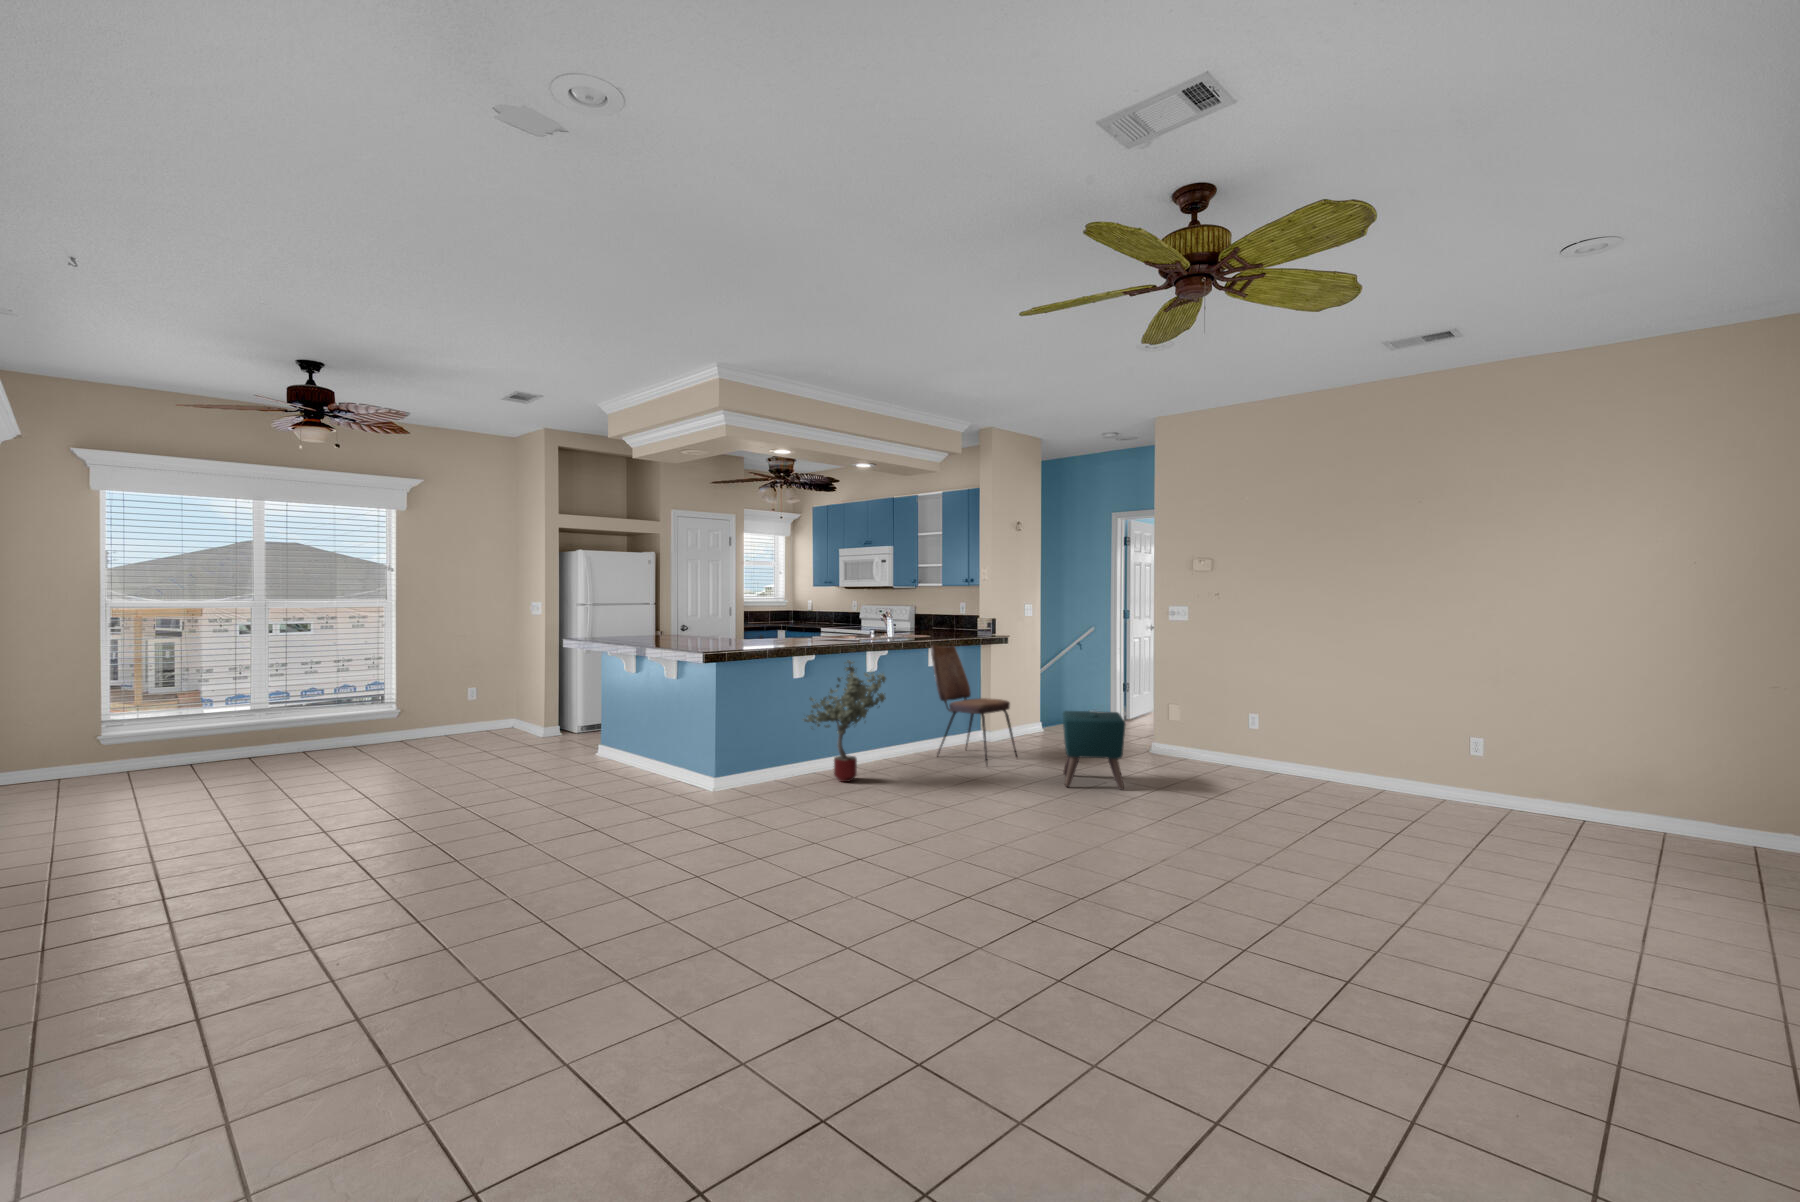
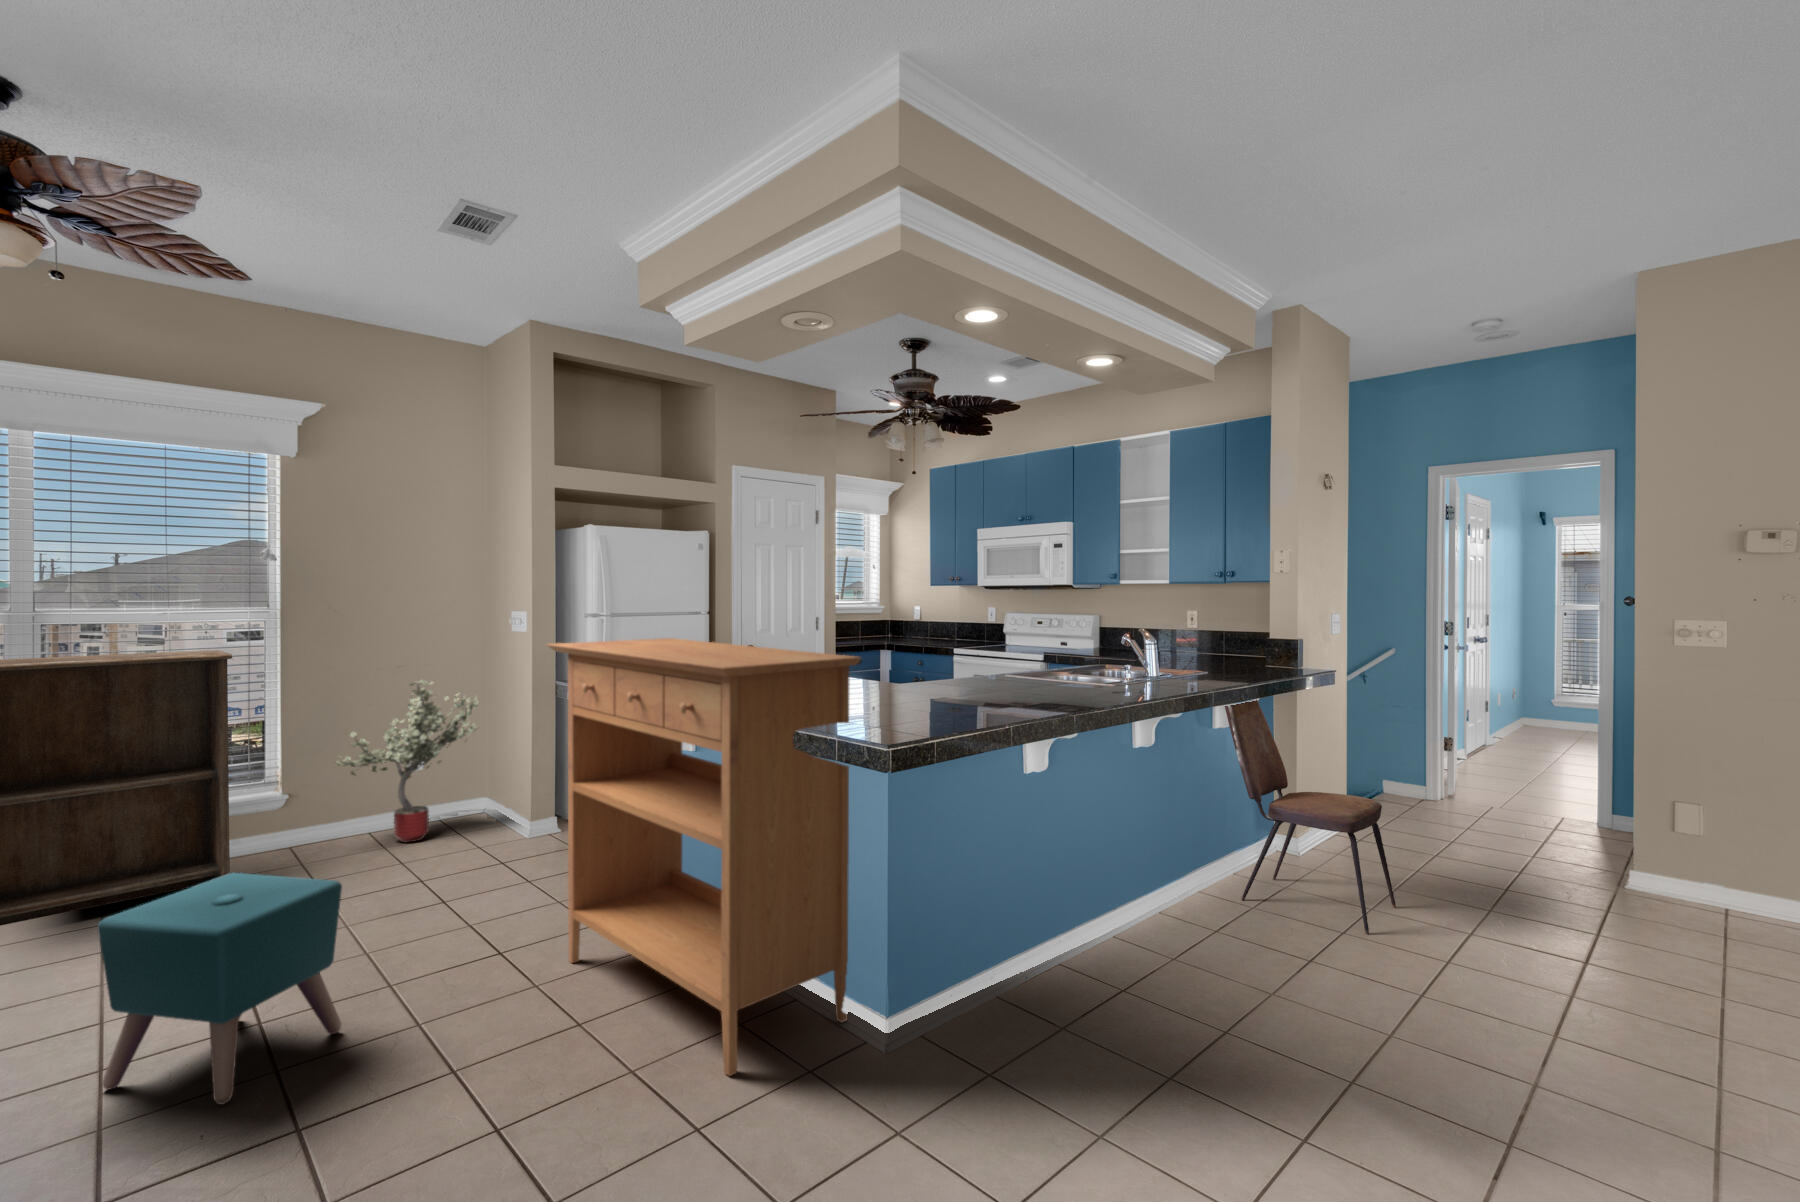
console table: none [550,612,698,801] -> present [547,638,861,1076]
bookshelf: none [239,622,378,772] -> present [0,650,232,926]
potted tree: present [804,660,886,782] -> present [337,680,478,842]
ottoman: present [1063,711,1125,790] -> present [98,873,342,1104]

